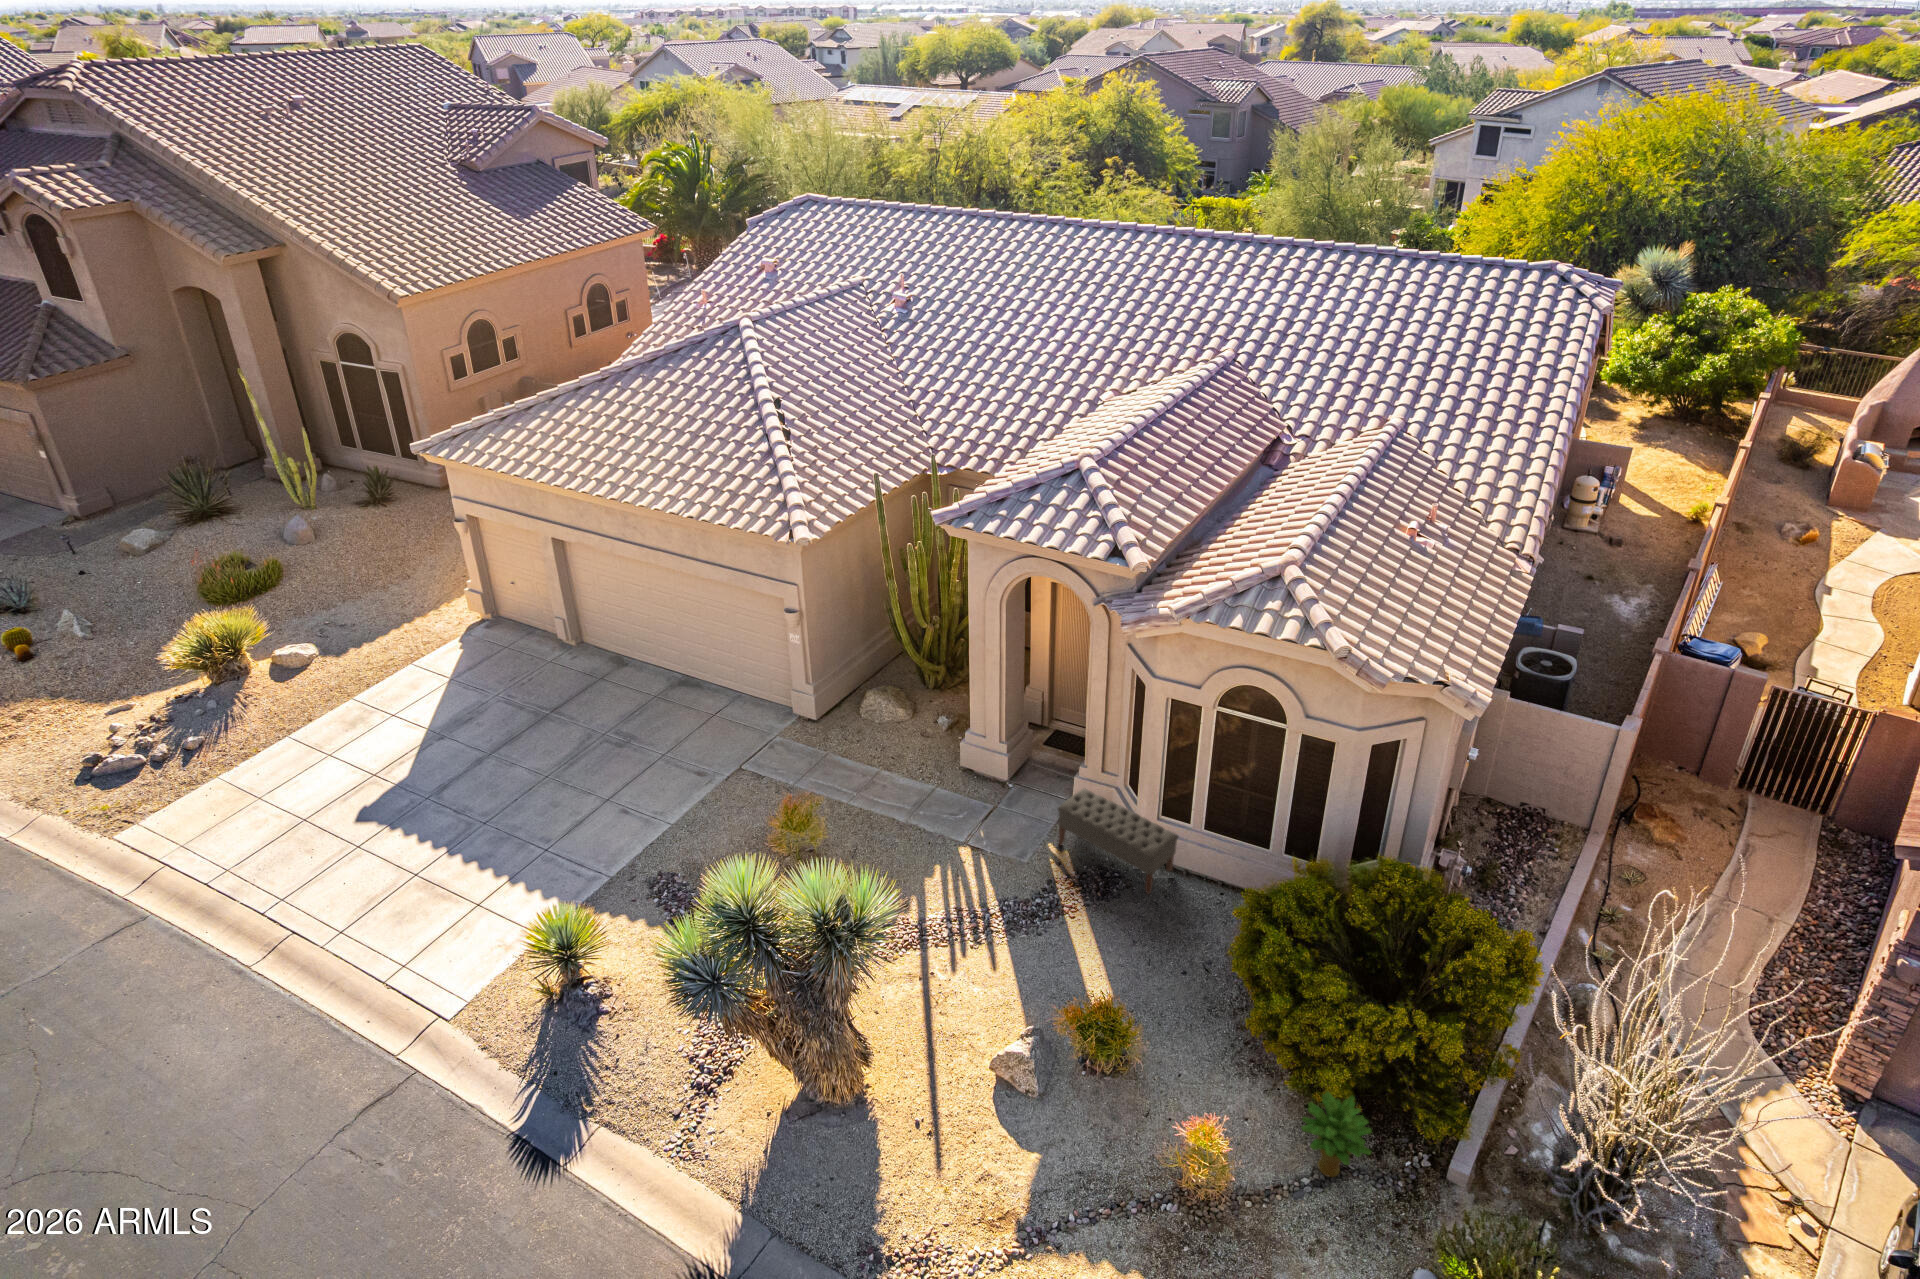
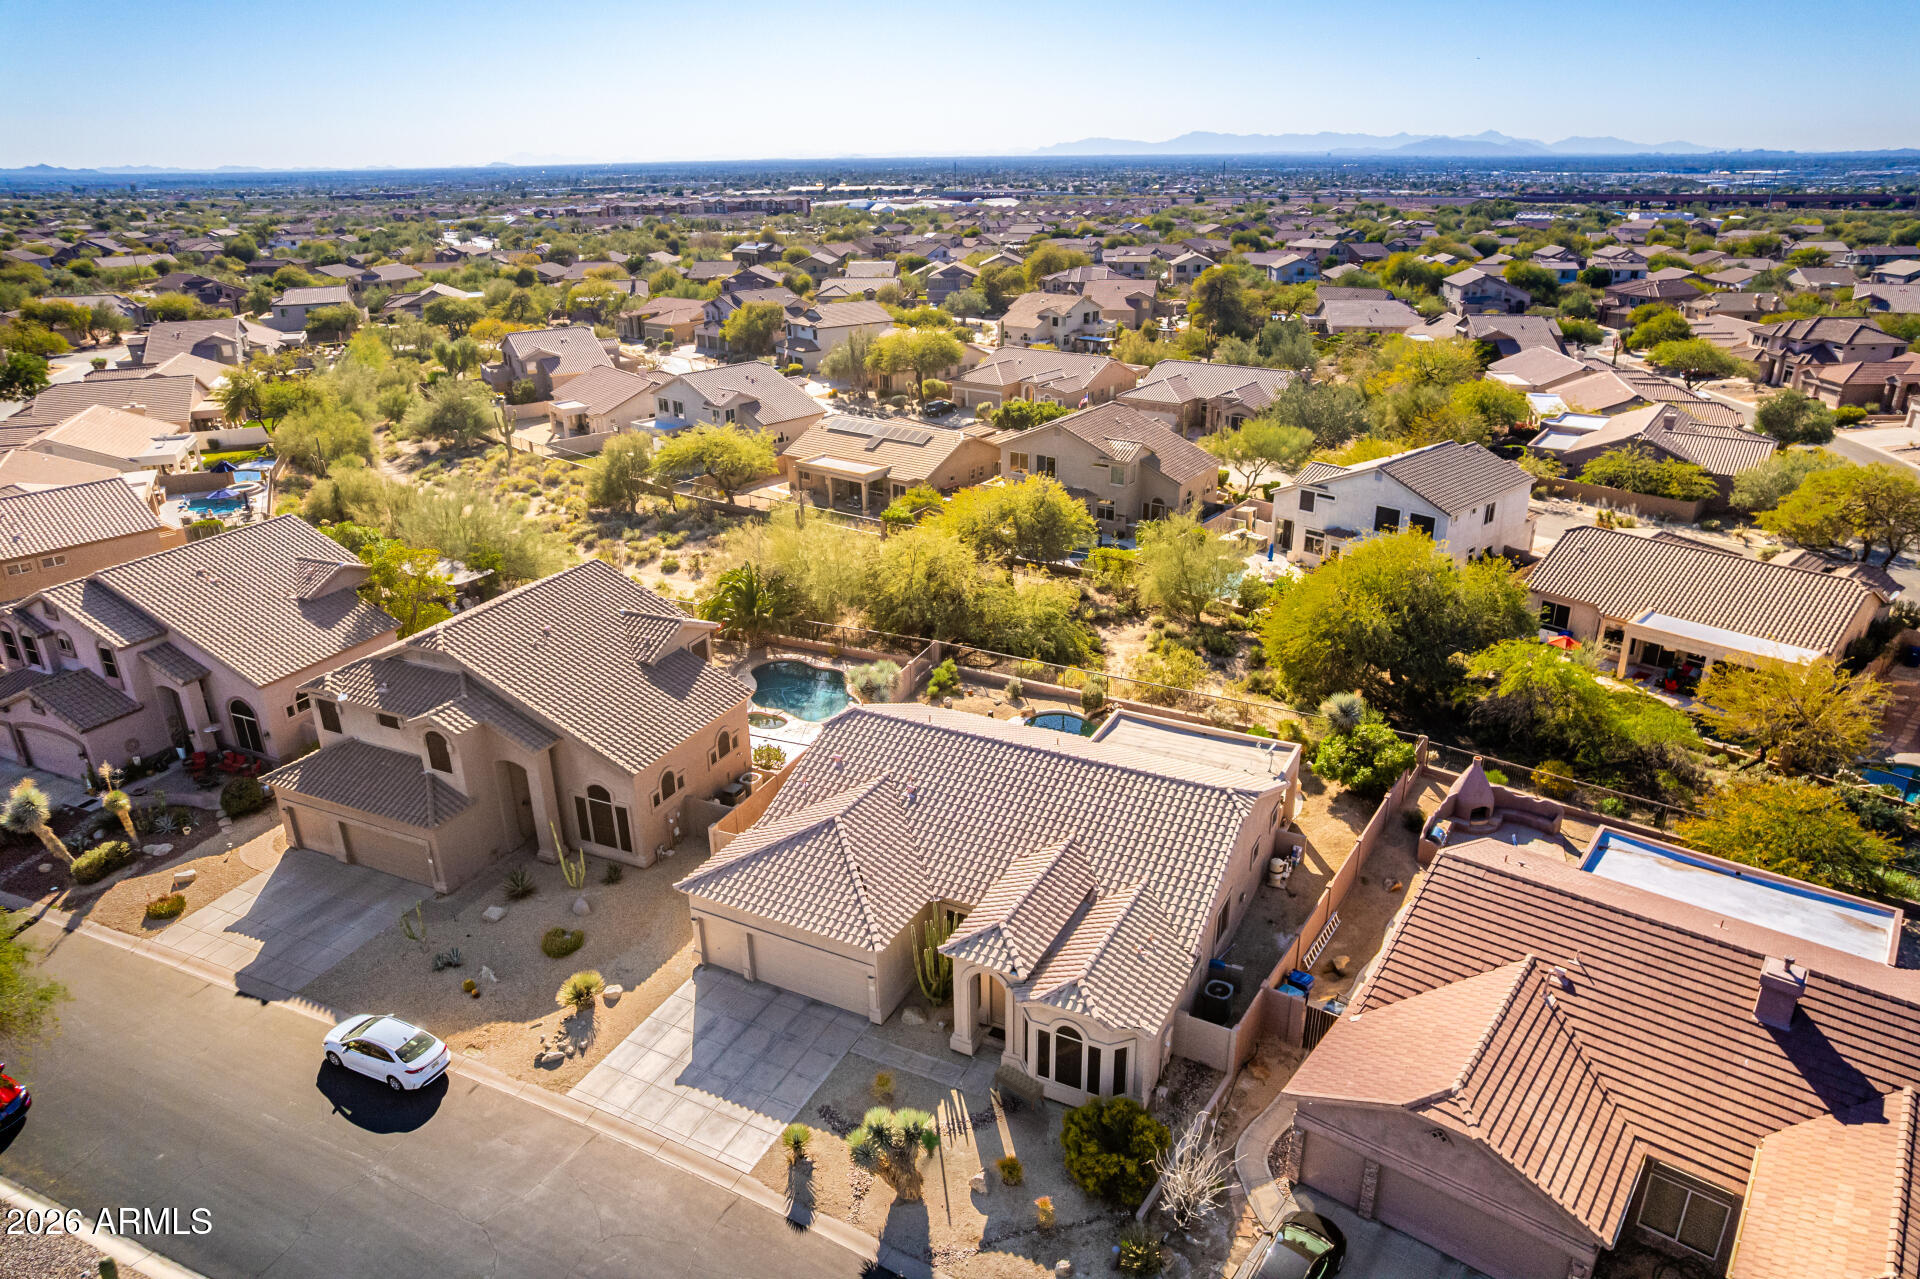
potted plant: present [1301,1092,1372,1177] -> present [920,1129,941,1158]

